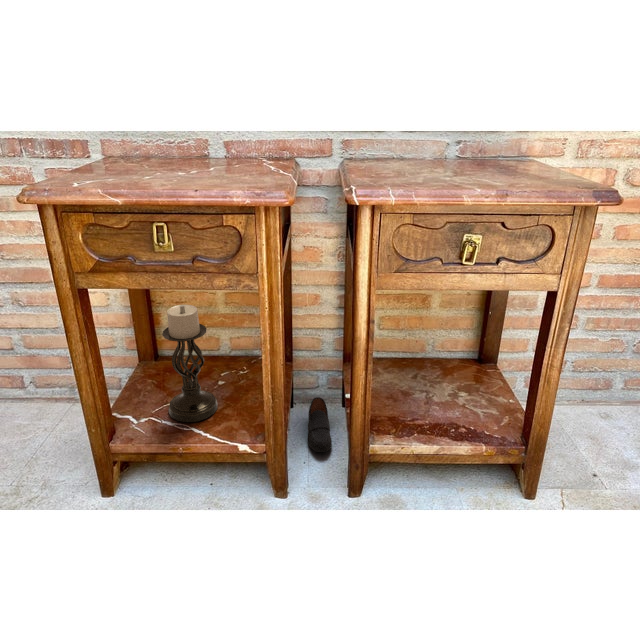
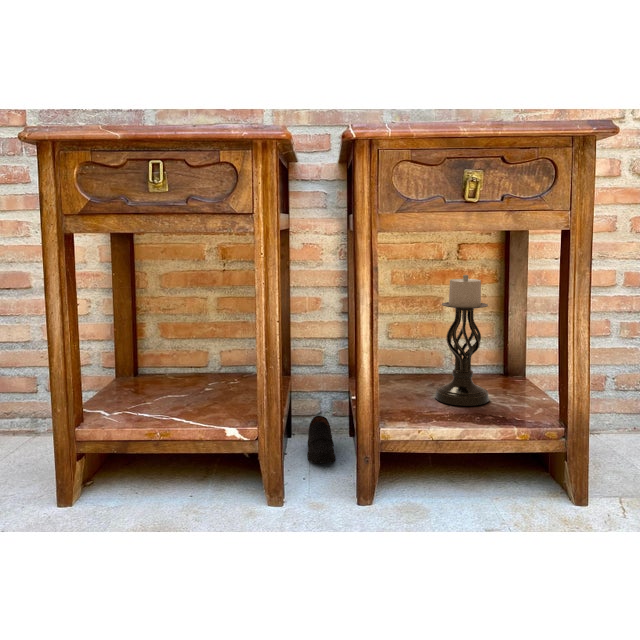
candle holder: present [162,305,217,422] -> present [435,275,489,406]

